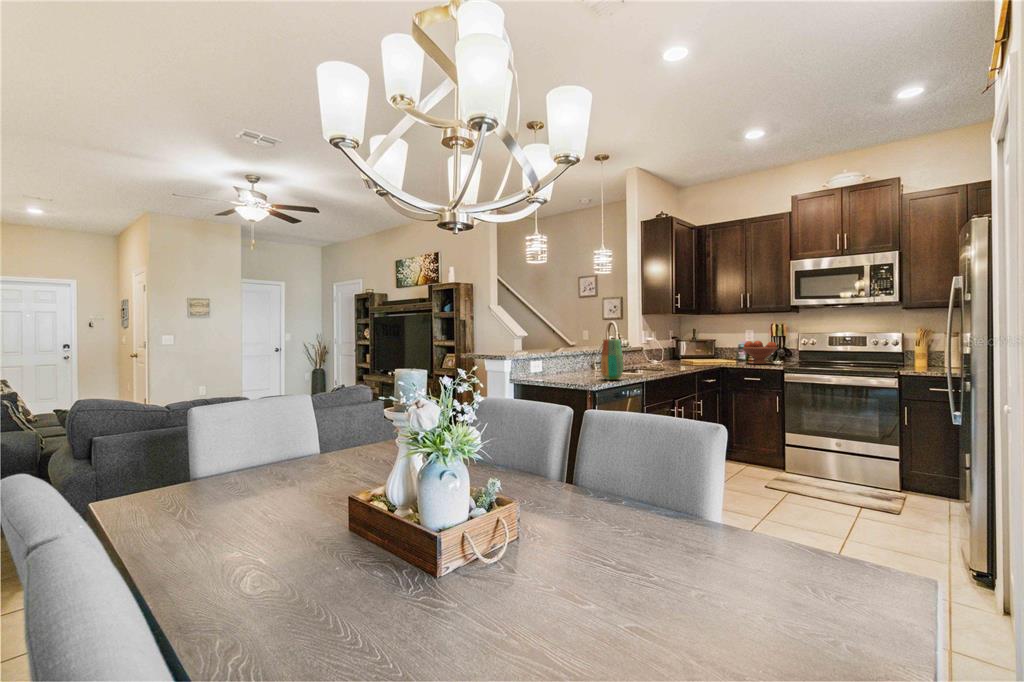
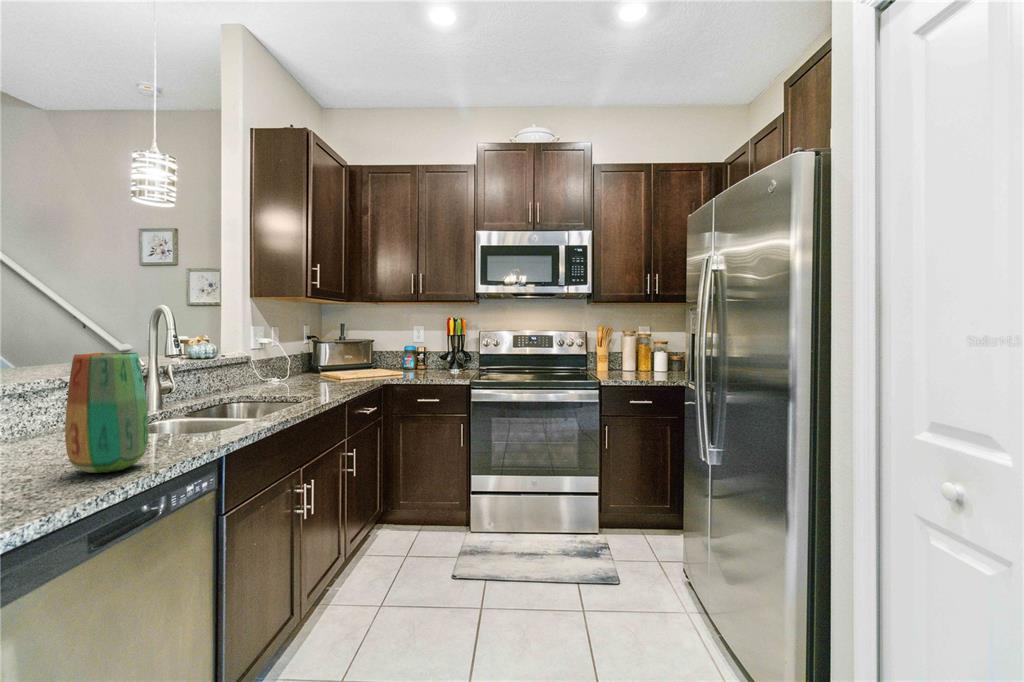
fruit bowl: present [743,341,778,364] -> none [413,342,460,377]

